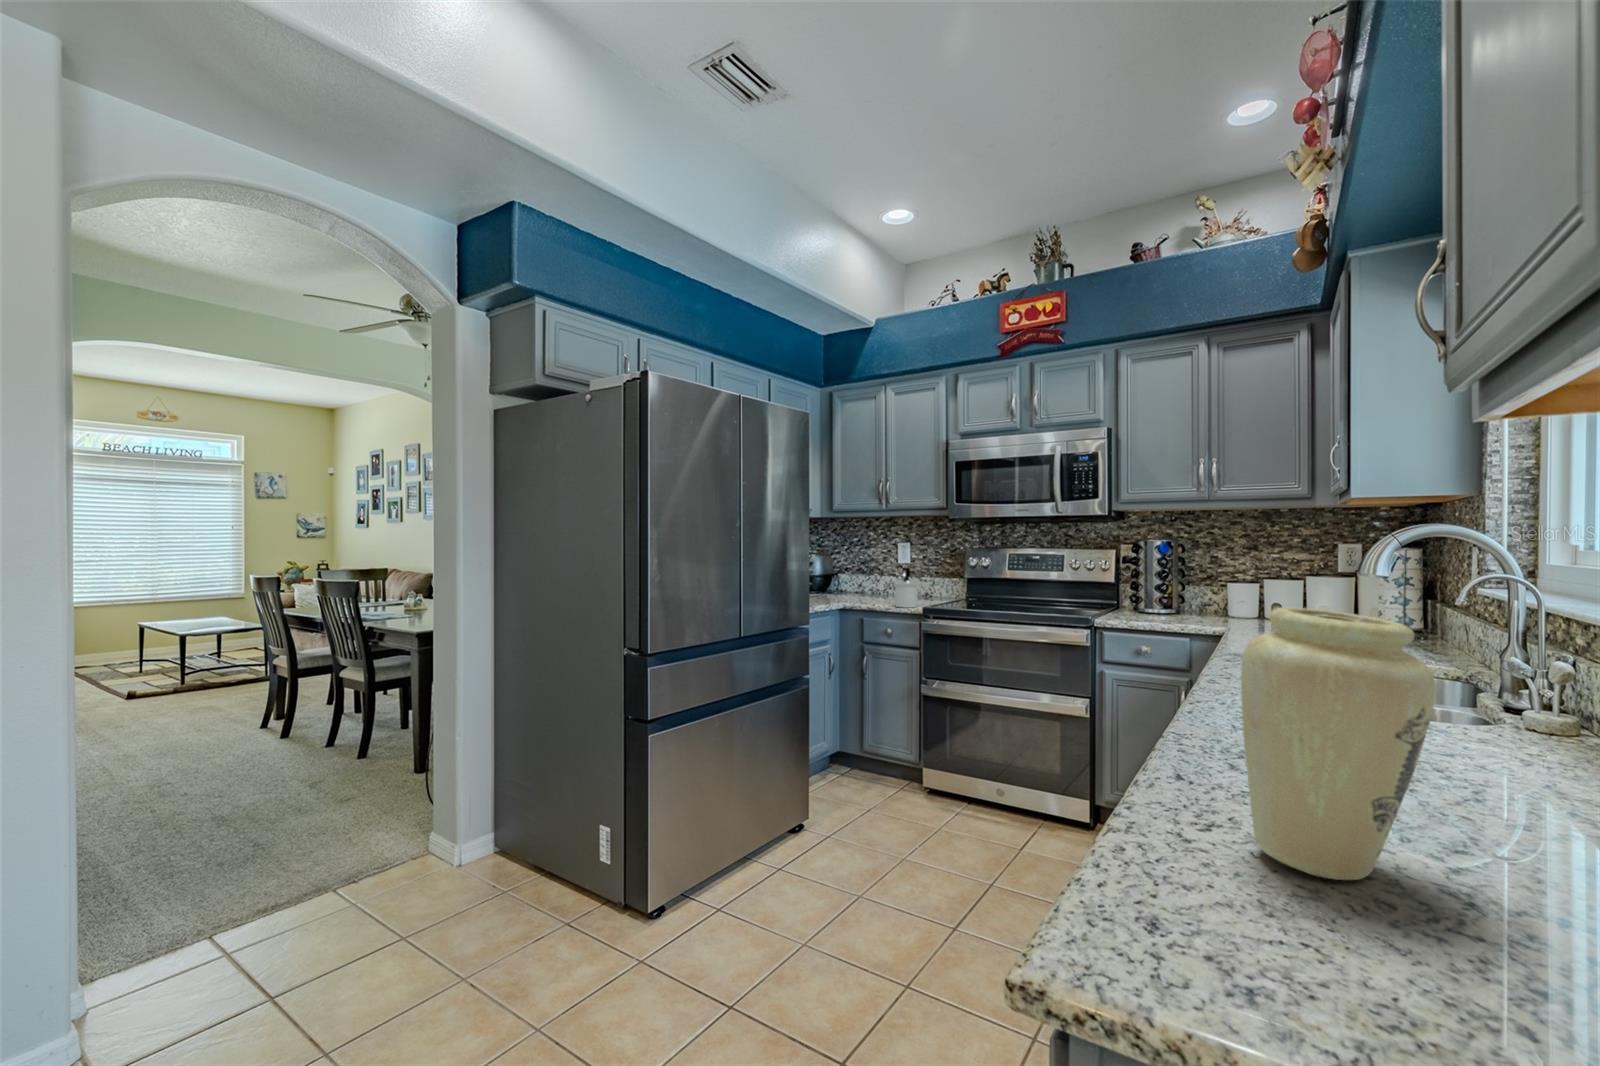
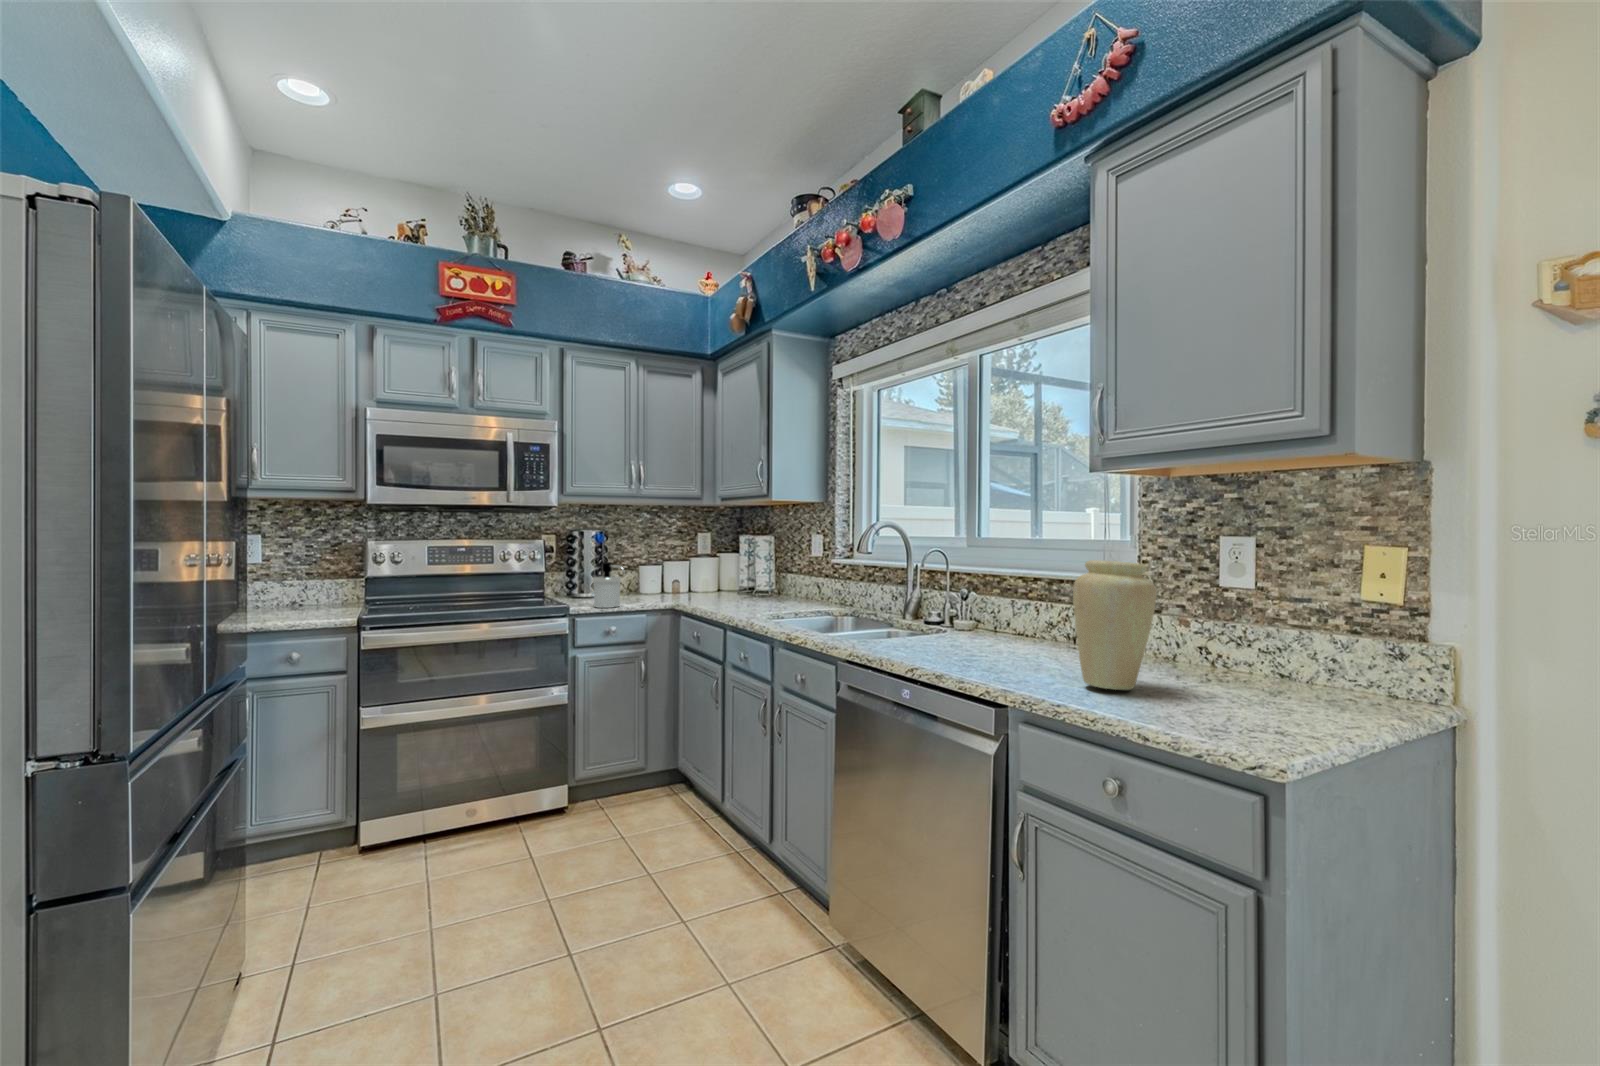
soap dispenser: present [894,568,918,608] -> present [593,562,625,608]

